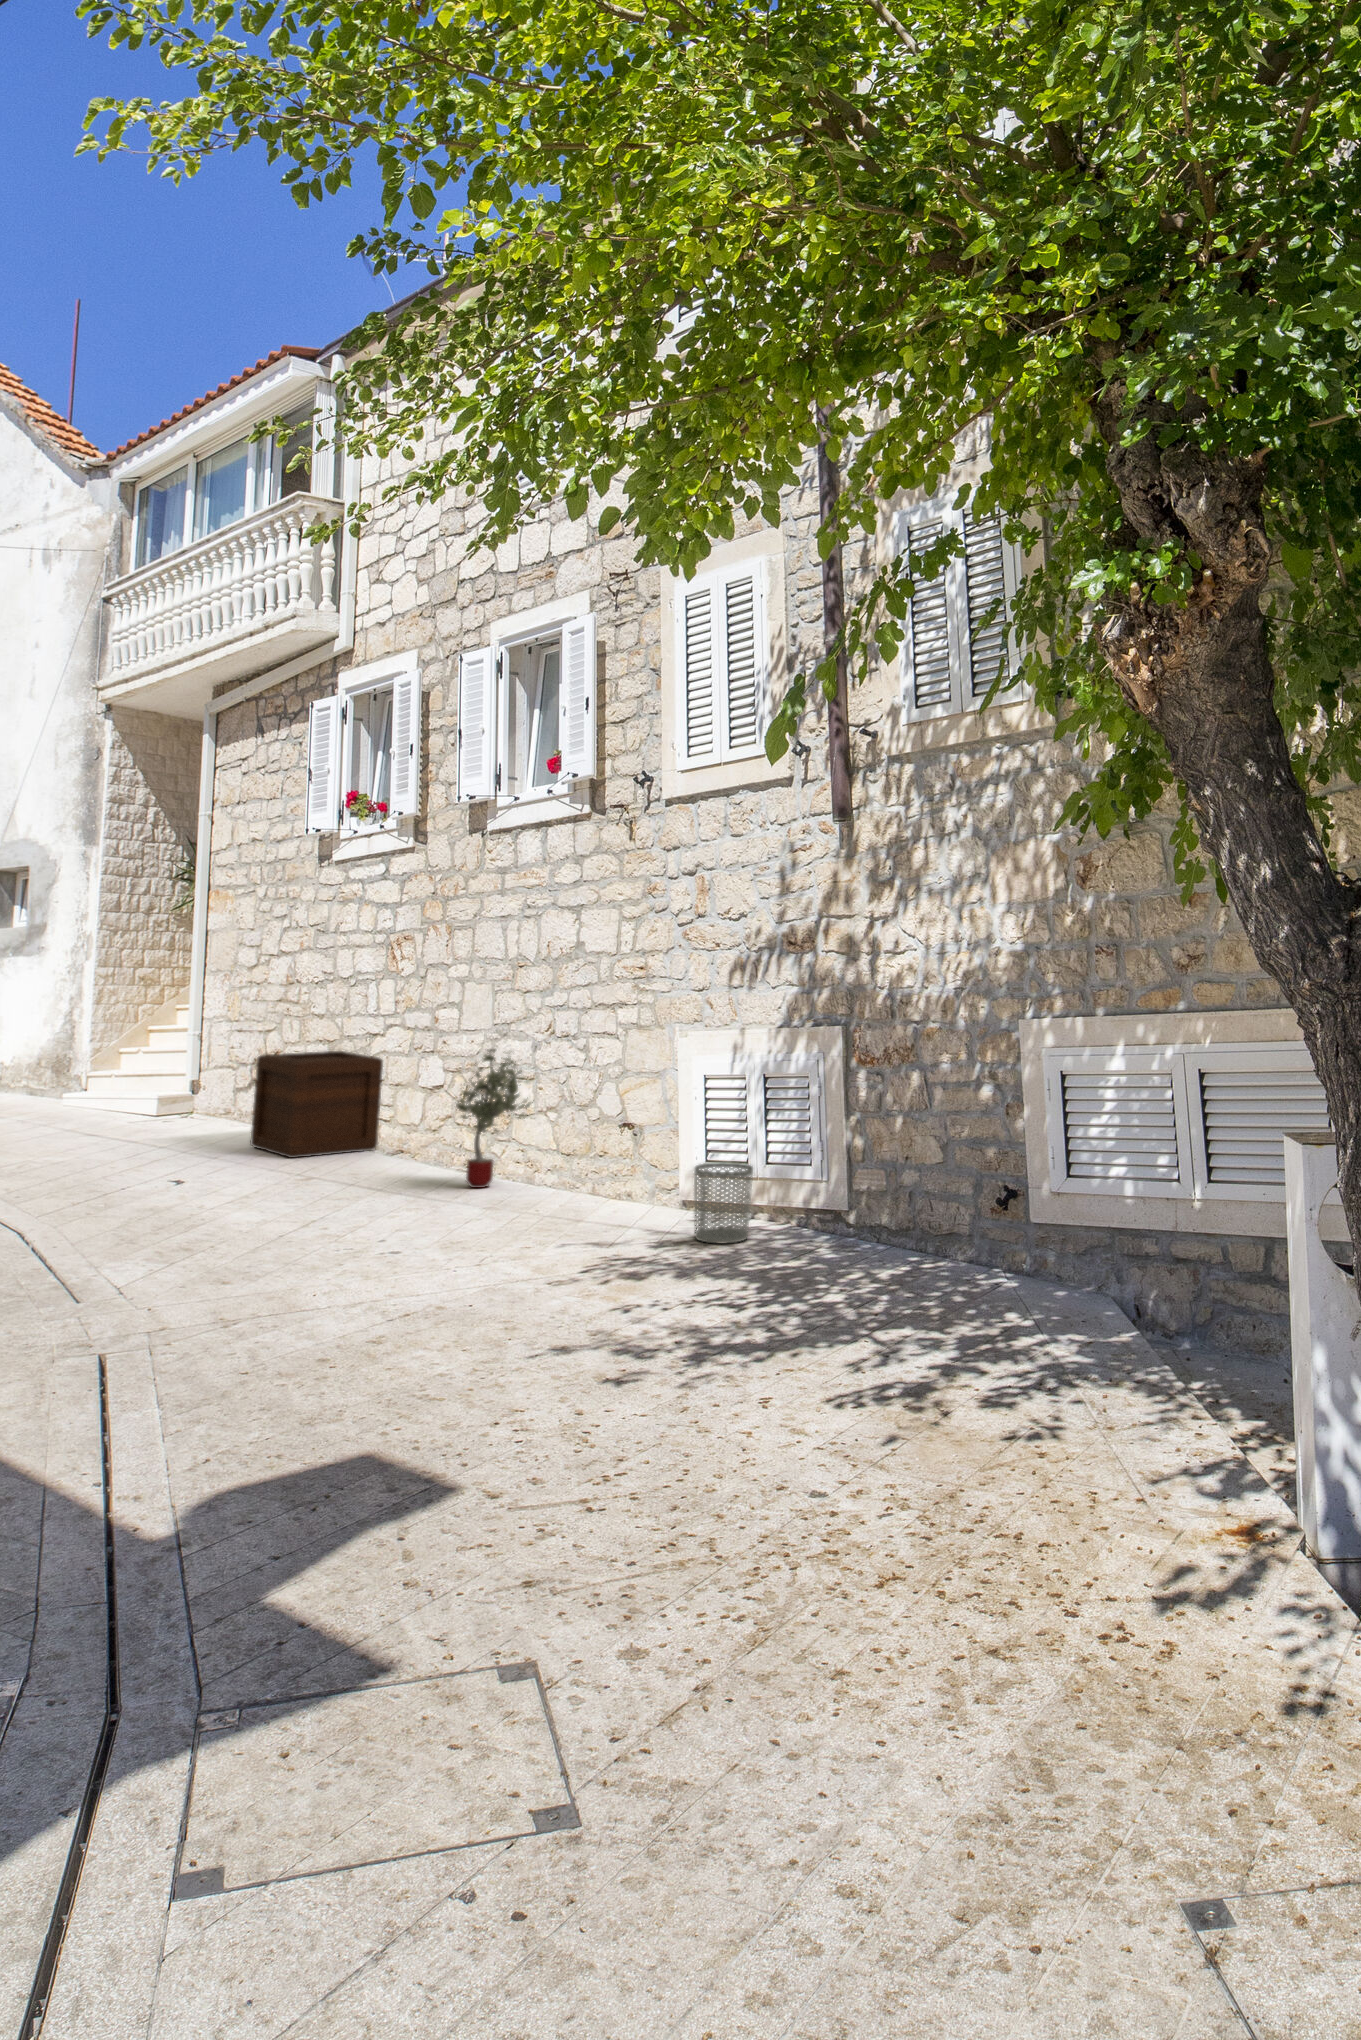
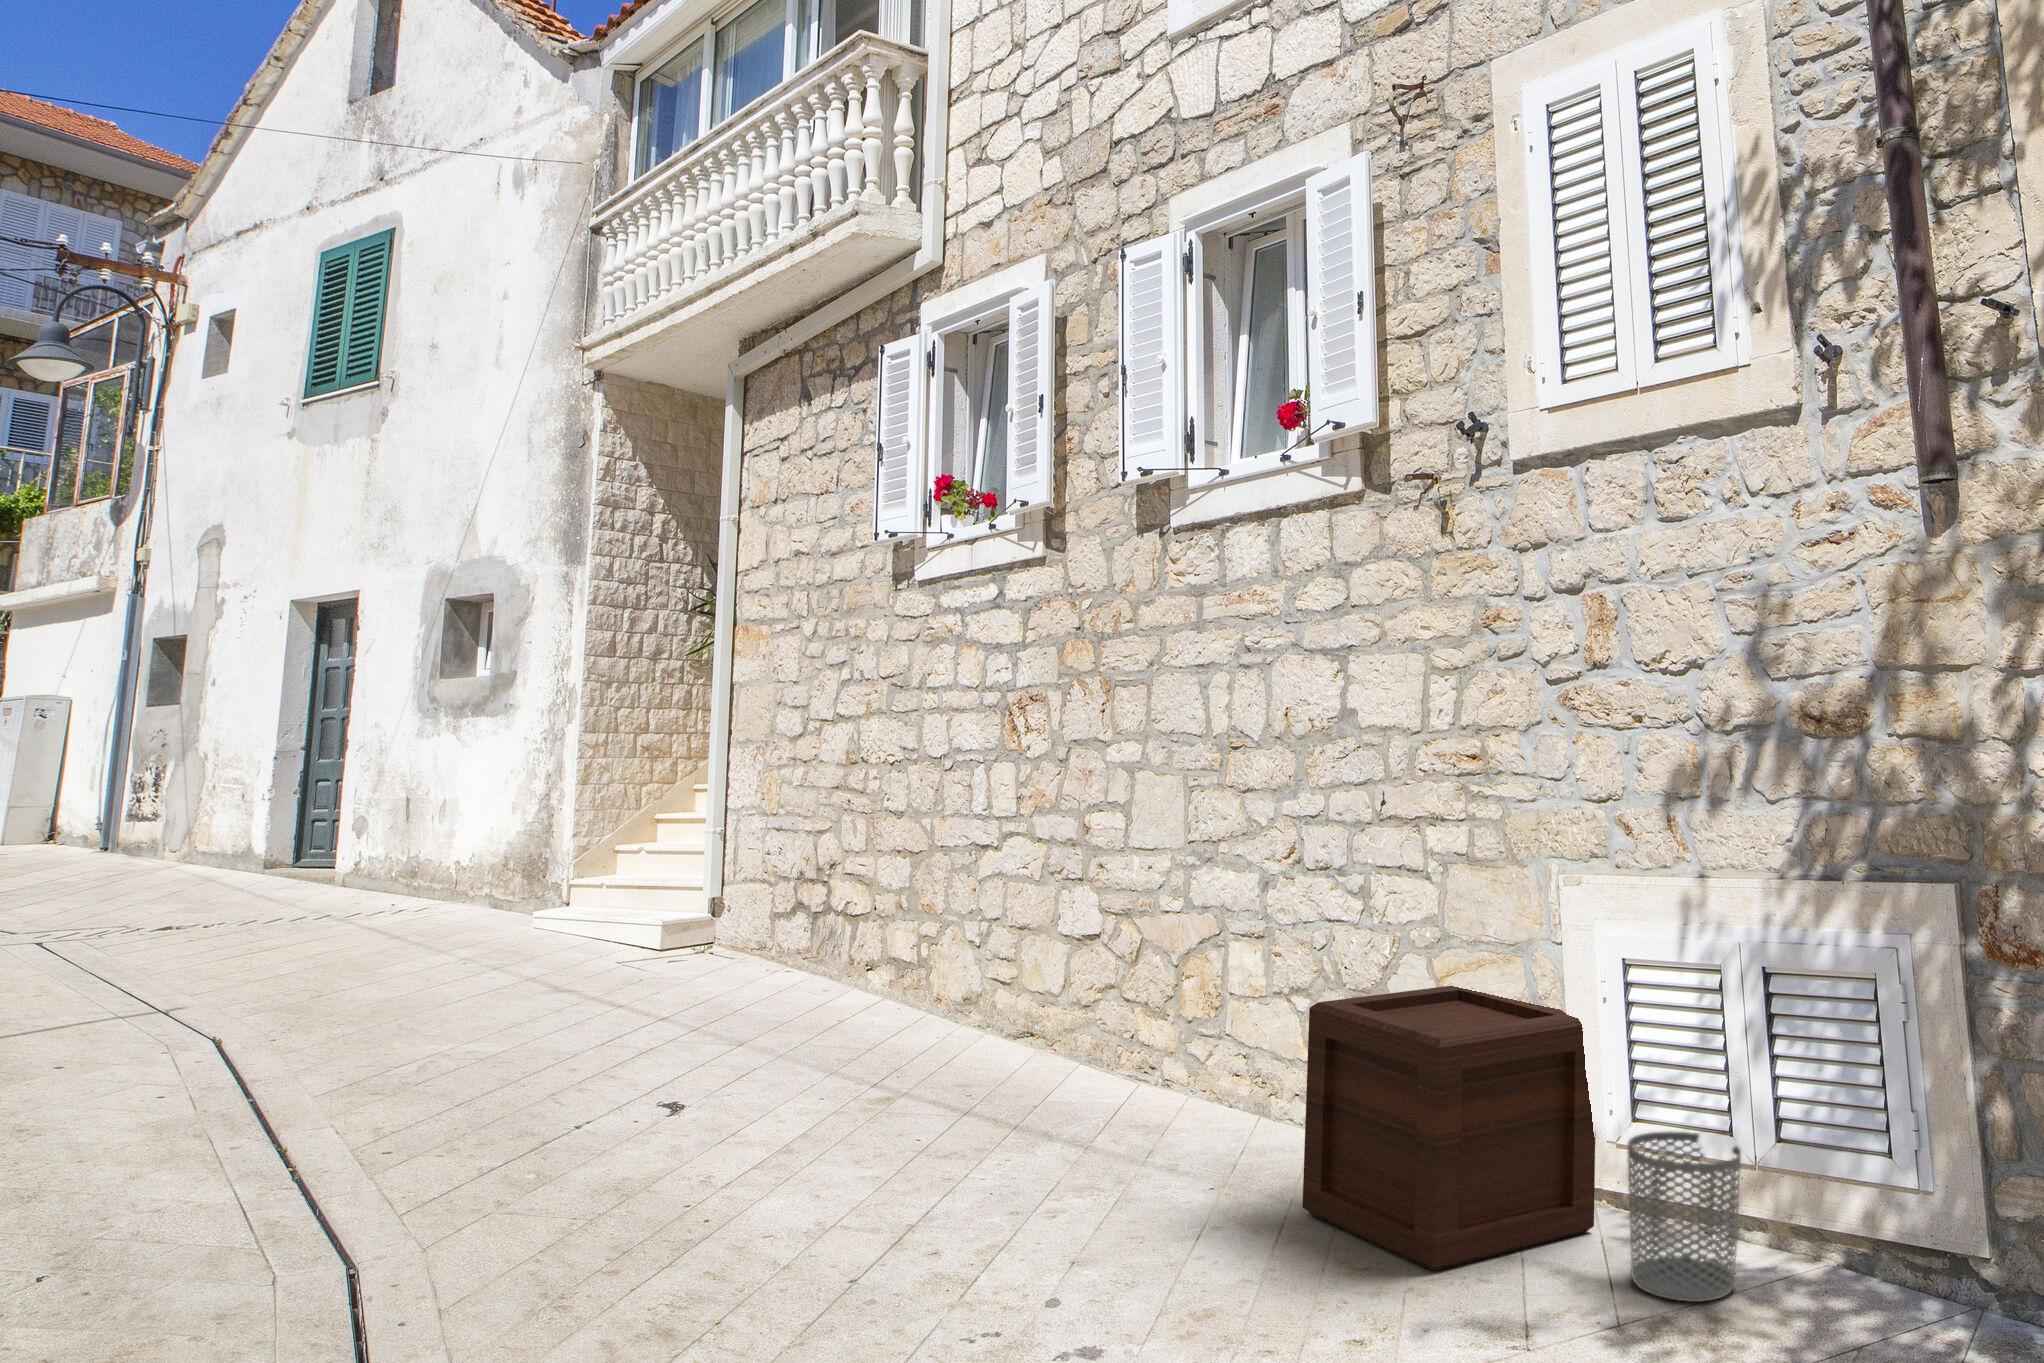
potted tree: present [456,1049,534,1188] -> none [1130,889,1268,1130]
wooden crate: present [250,1051,383,1158] -> present [1302,986,1595,1271]

